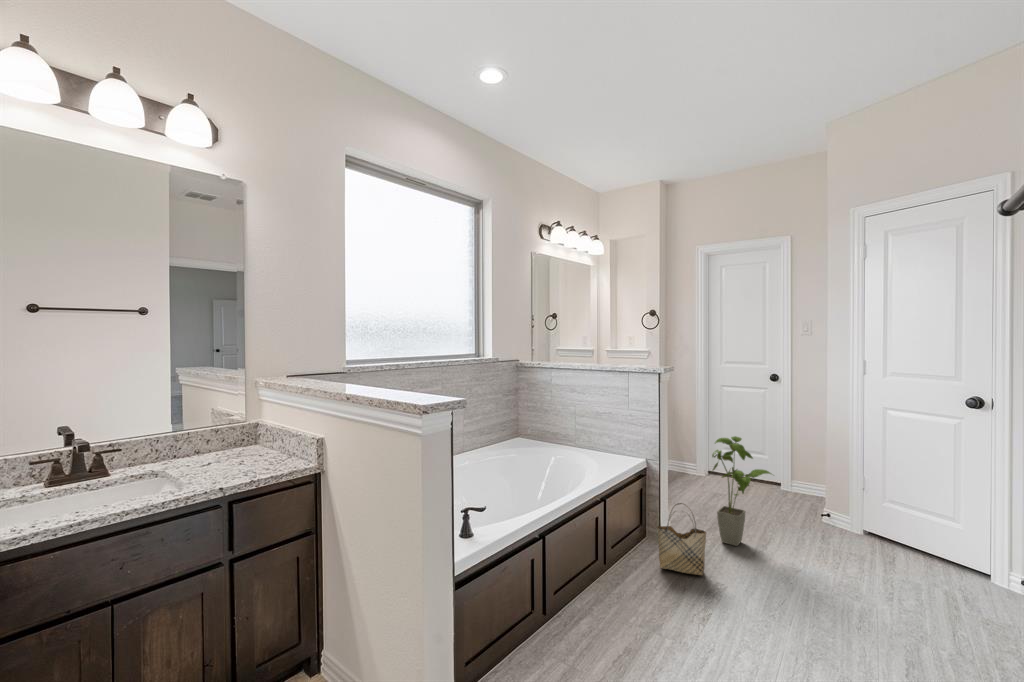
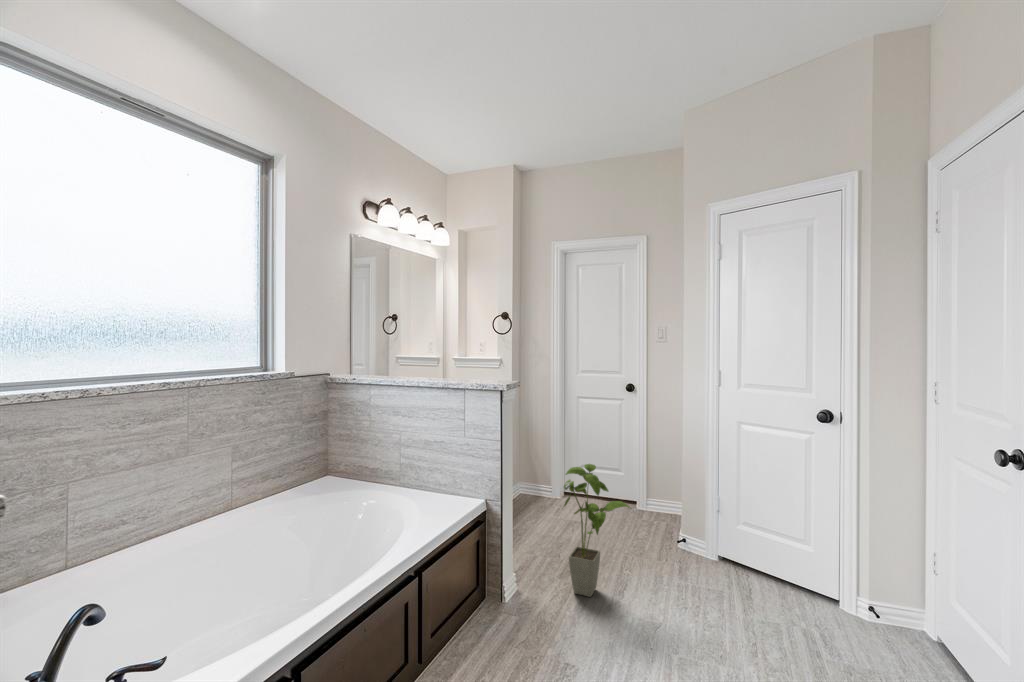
woven basket: present [657,503,707,575] -> none [493,559,554,657]

